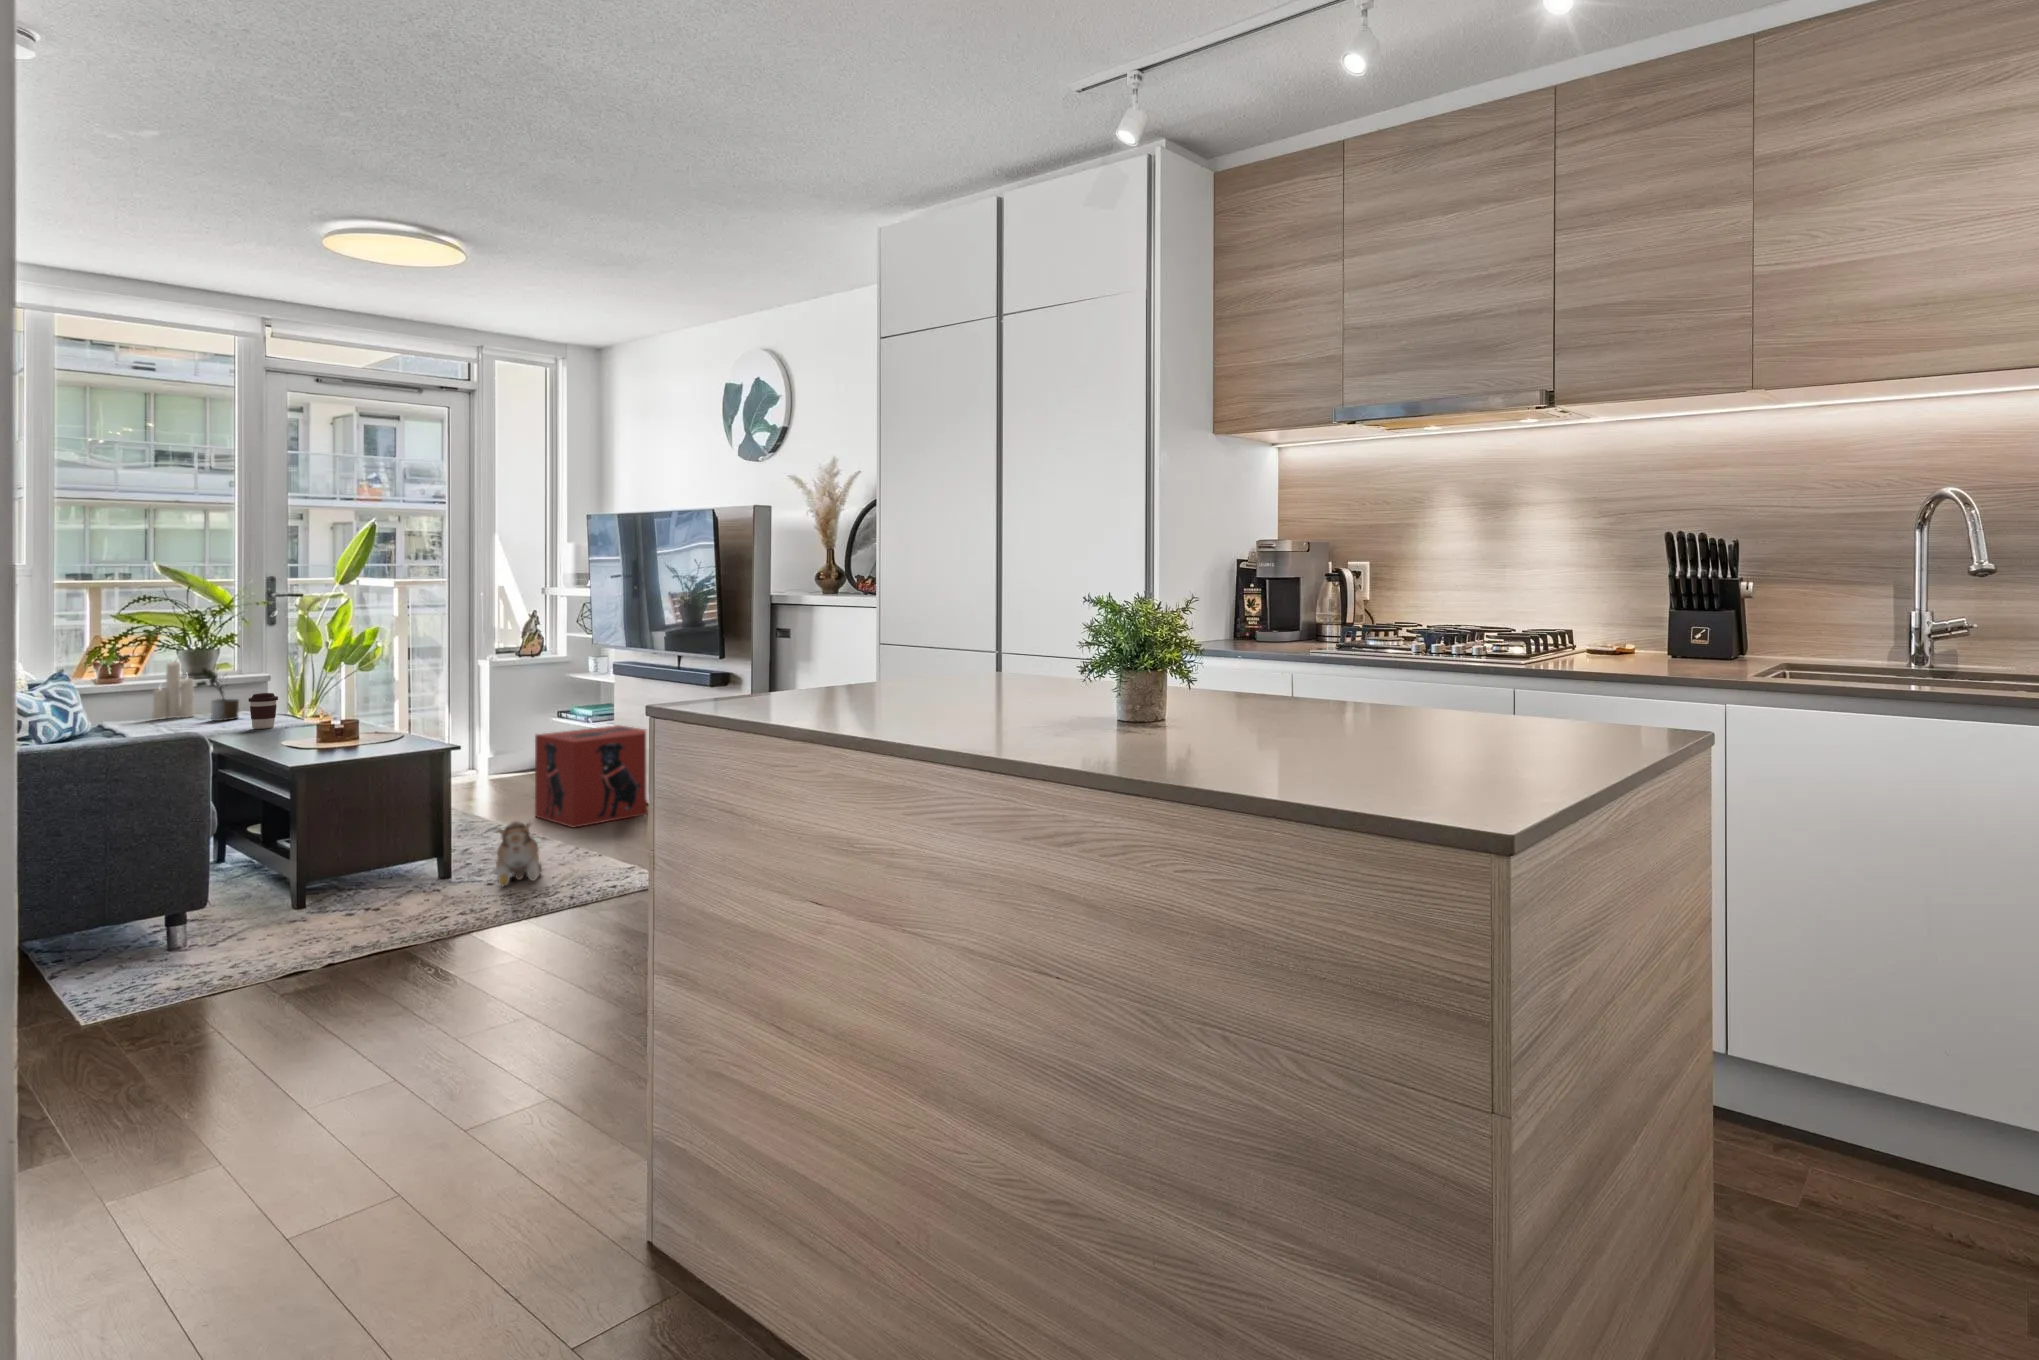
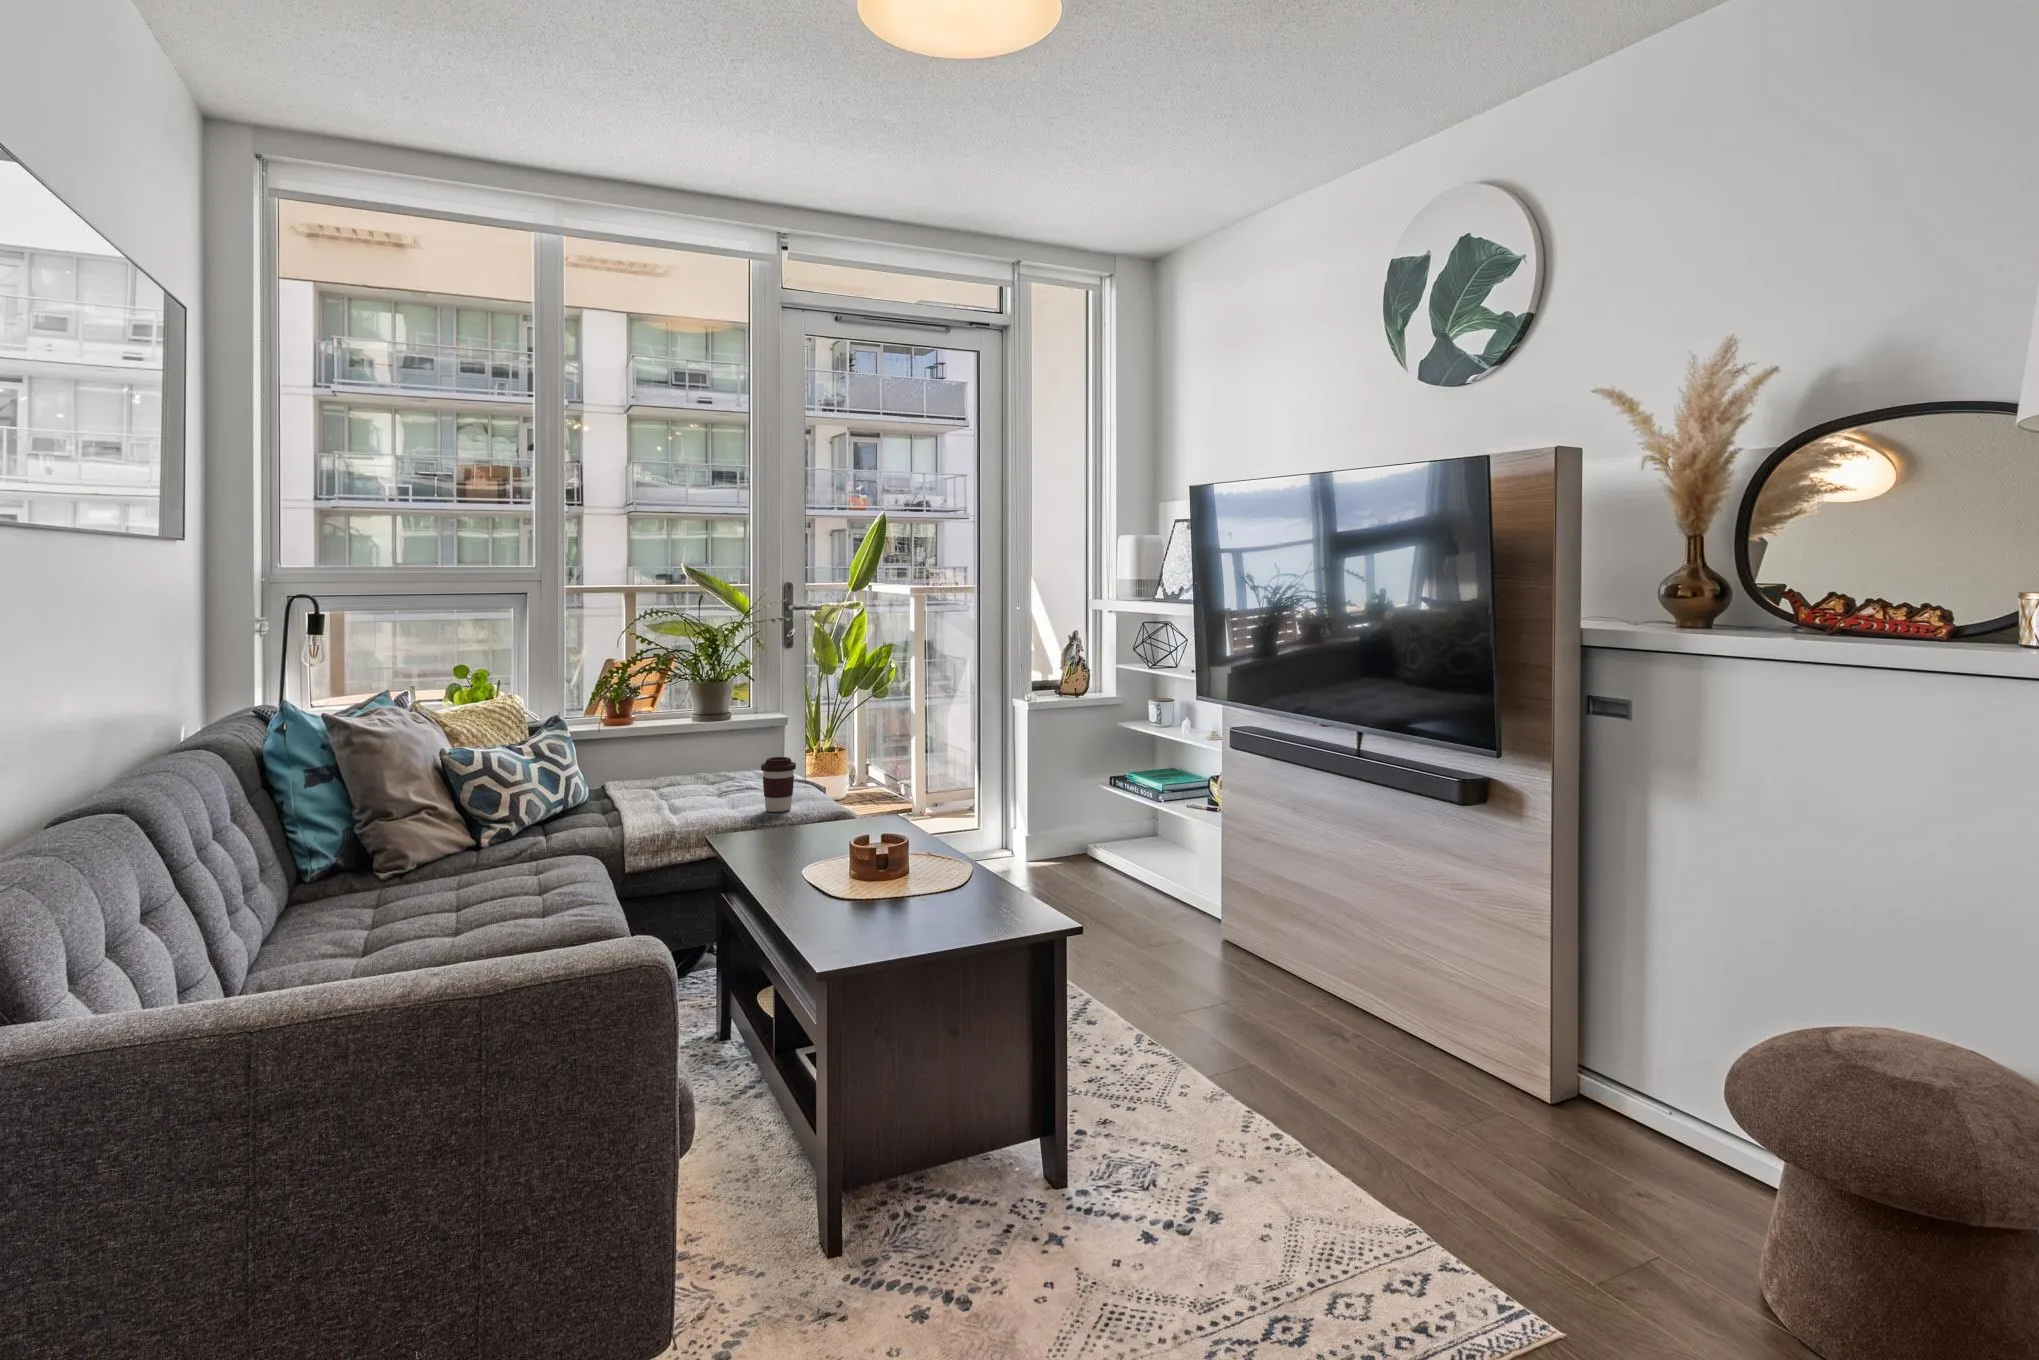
candle: present [152,661,195,719] -> none [660,679,705,771]
potted plant: present [196,668,239,721] -> none [703,706,751,783]
storage box: present [535,725,648,828] -> none [1123,828,1315,1021]
plush toy: present [496,821,542,886] -> none [1144,1098,1226,1228]

